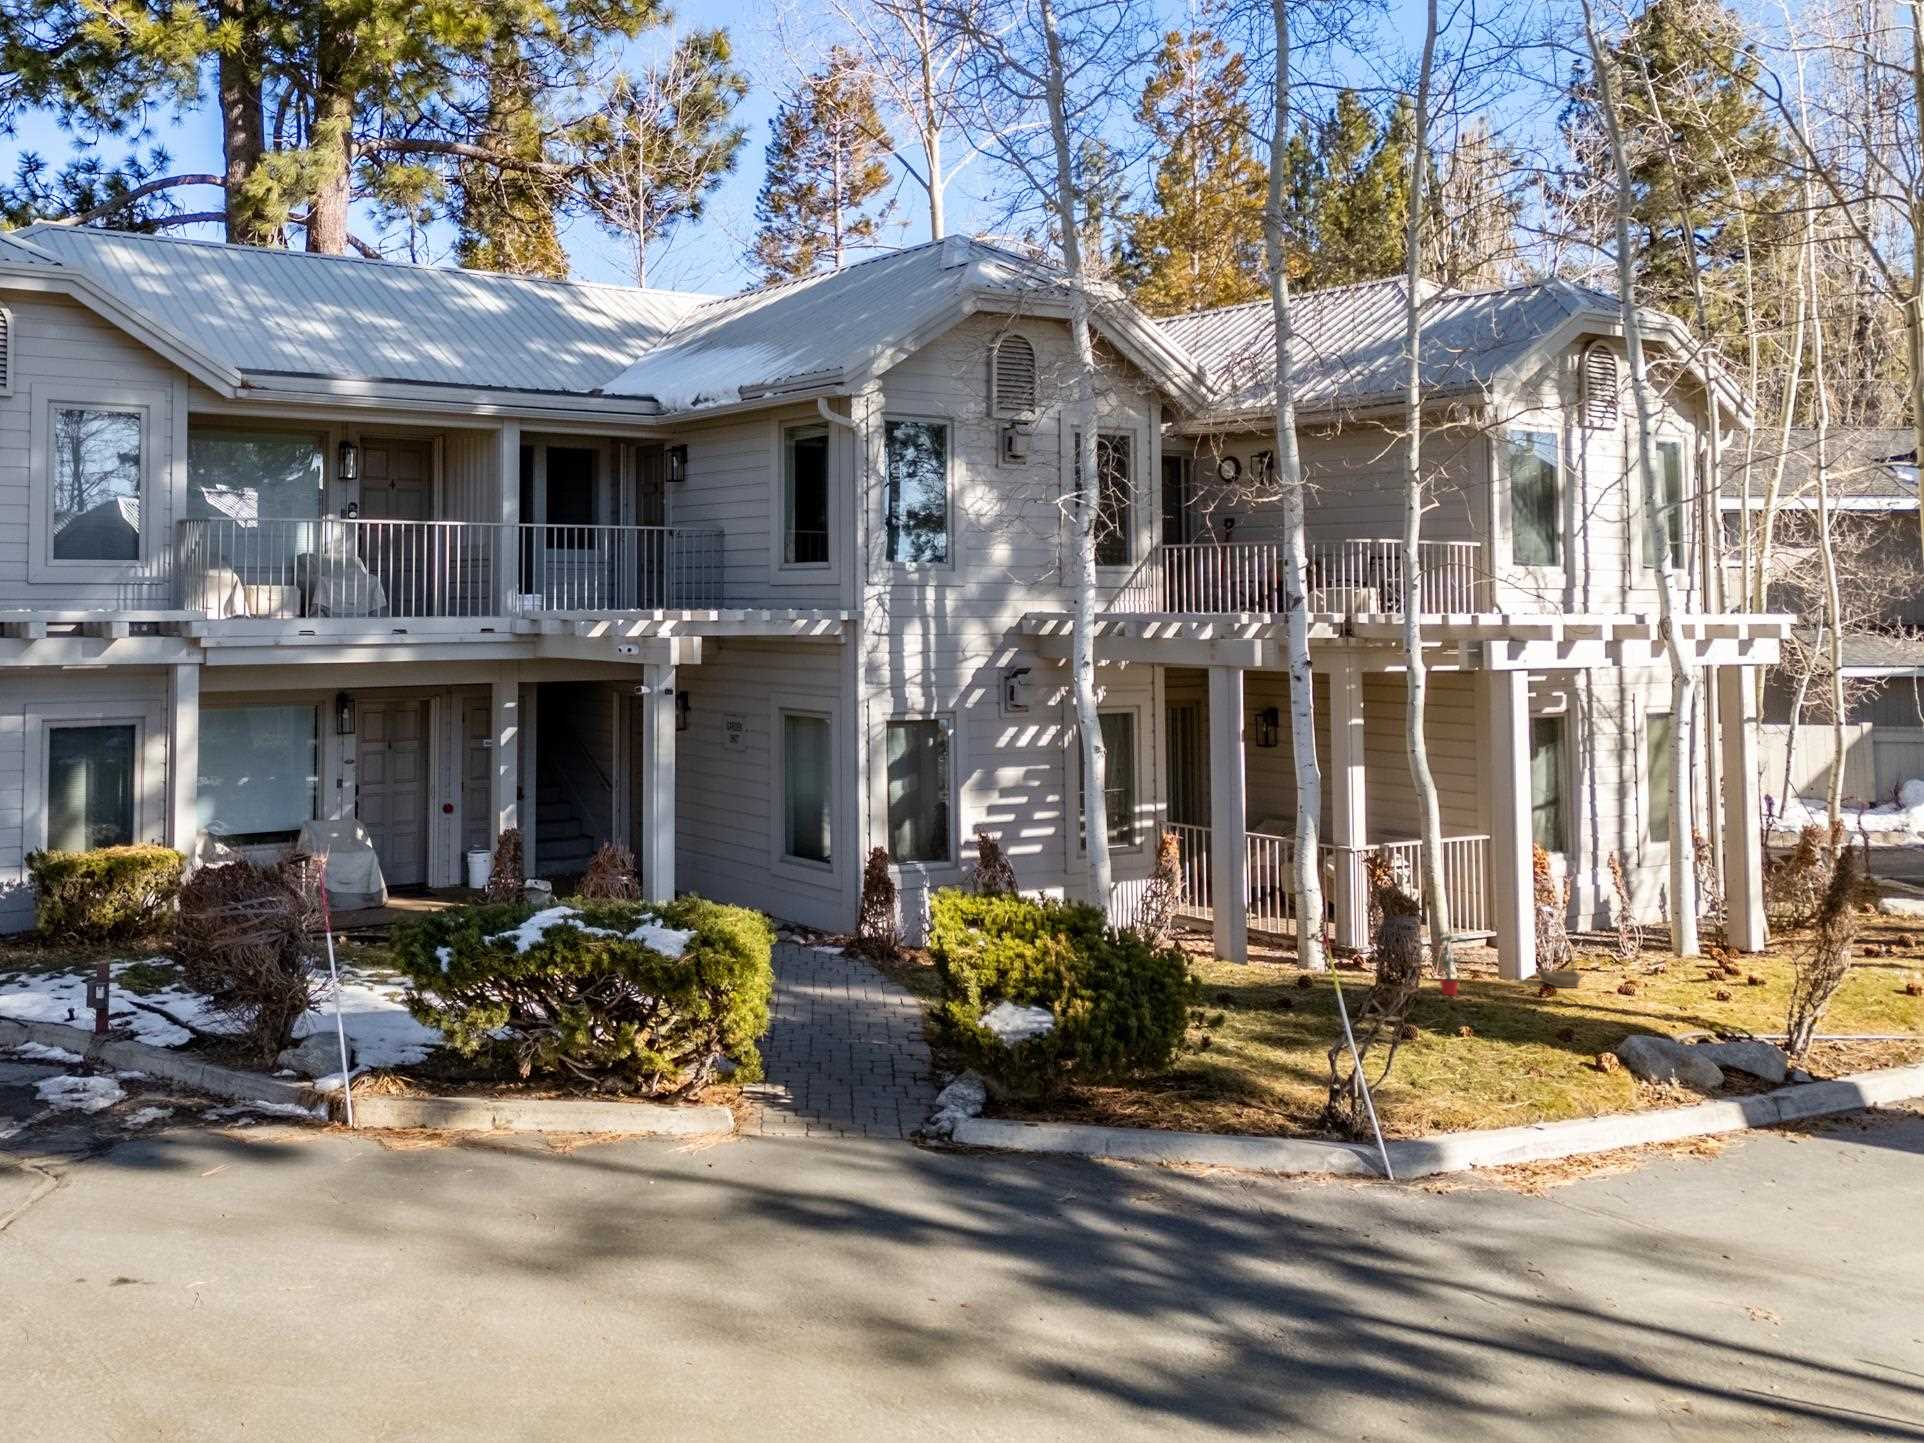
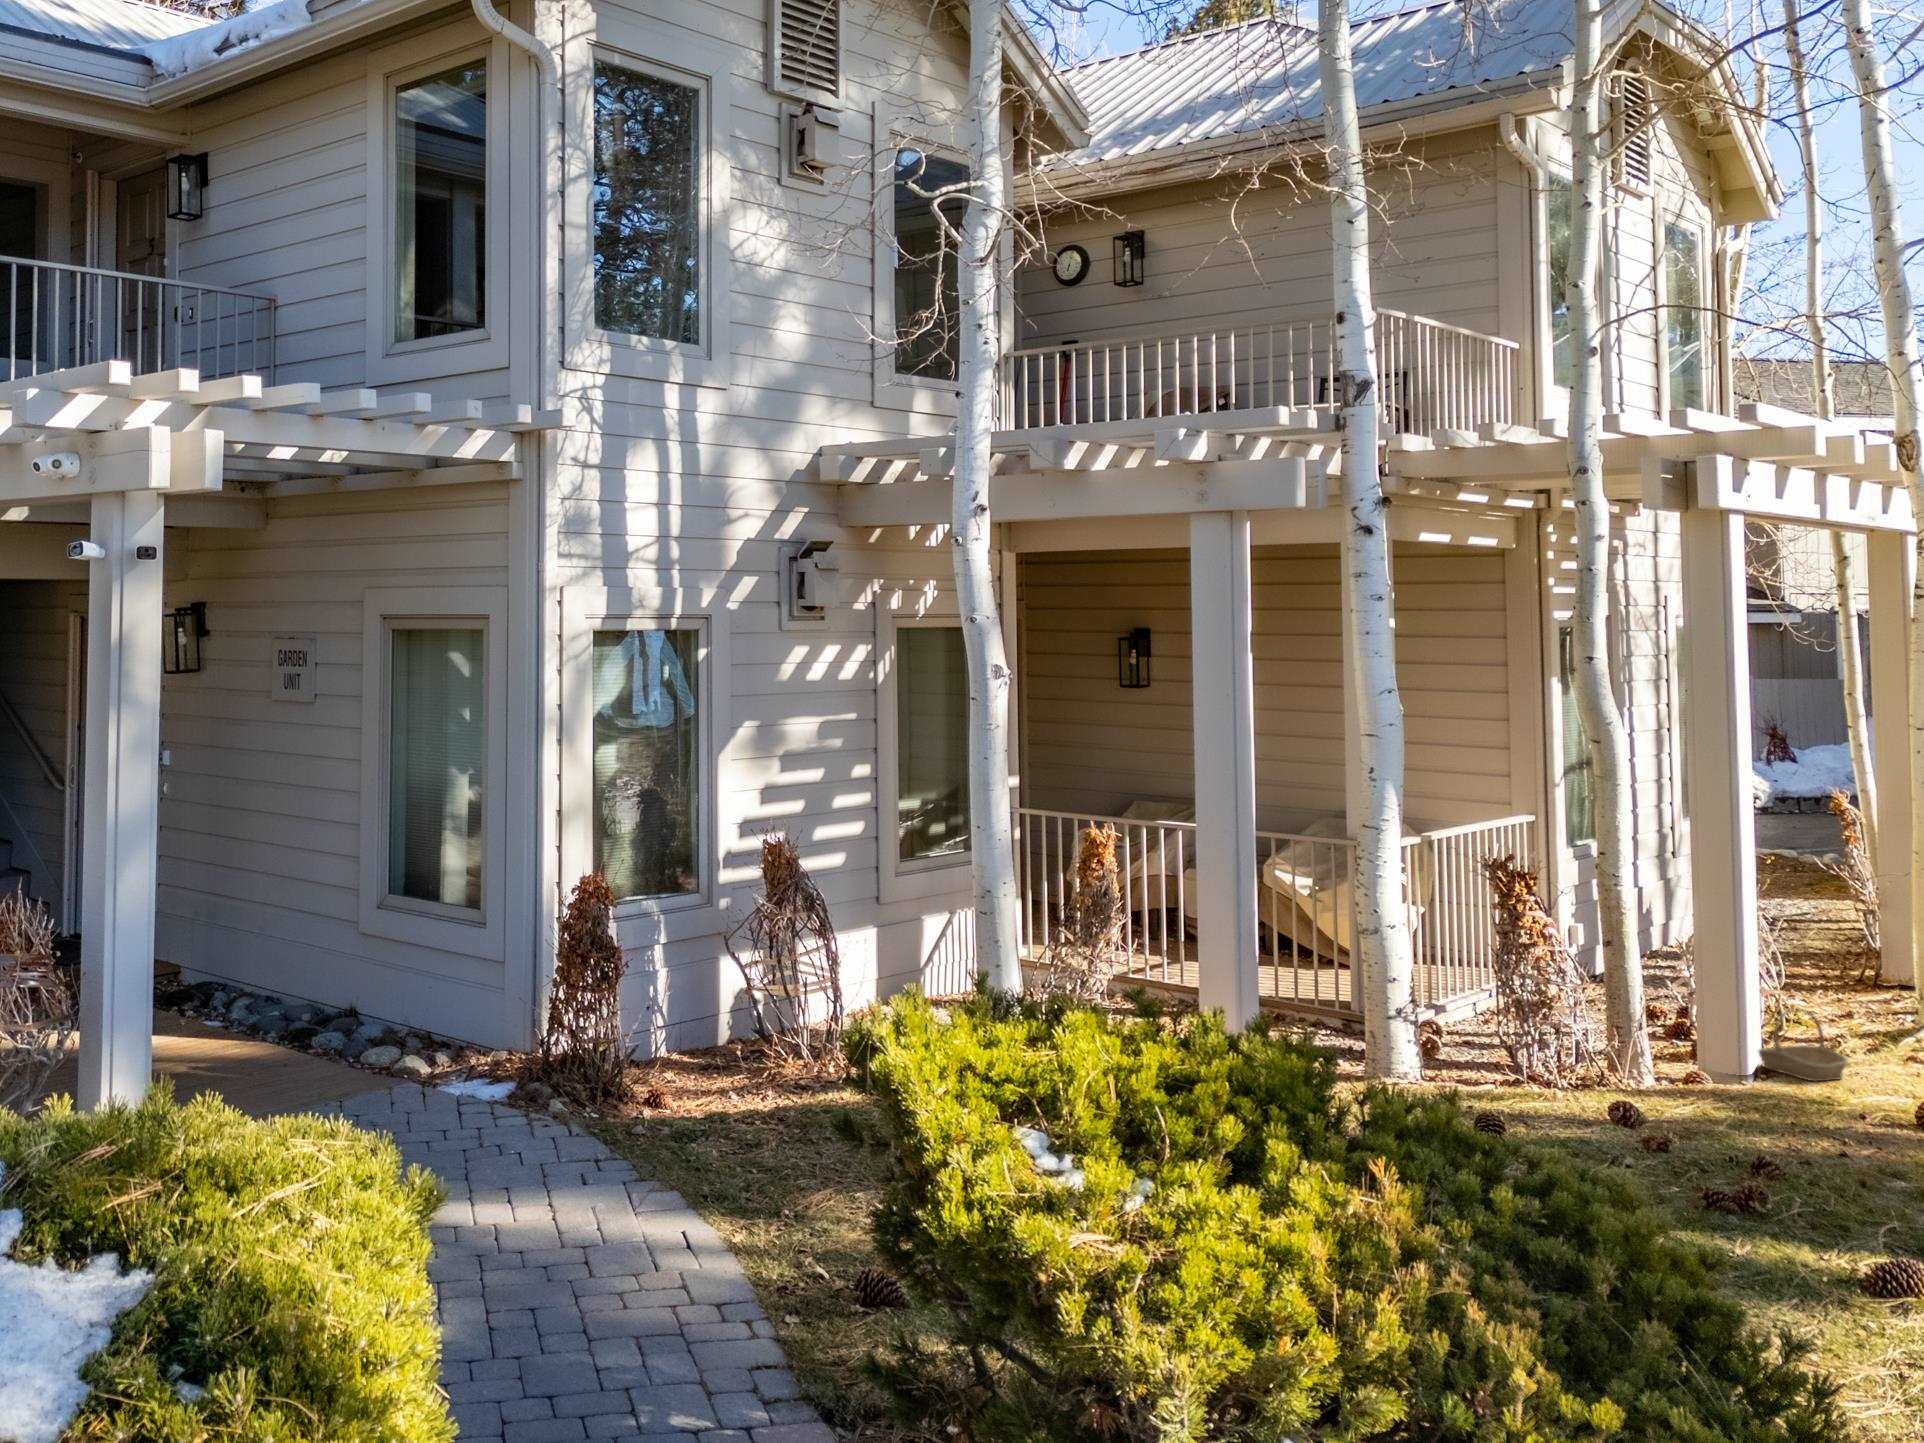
potted plant: present [1435,932,1467,995] -> none [1642,998,1744,1121]

